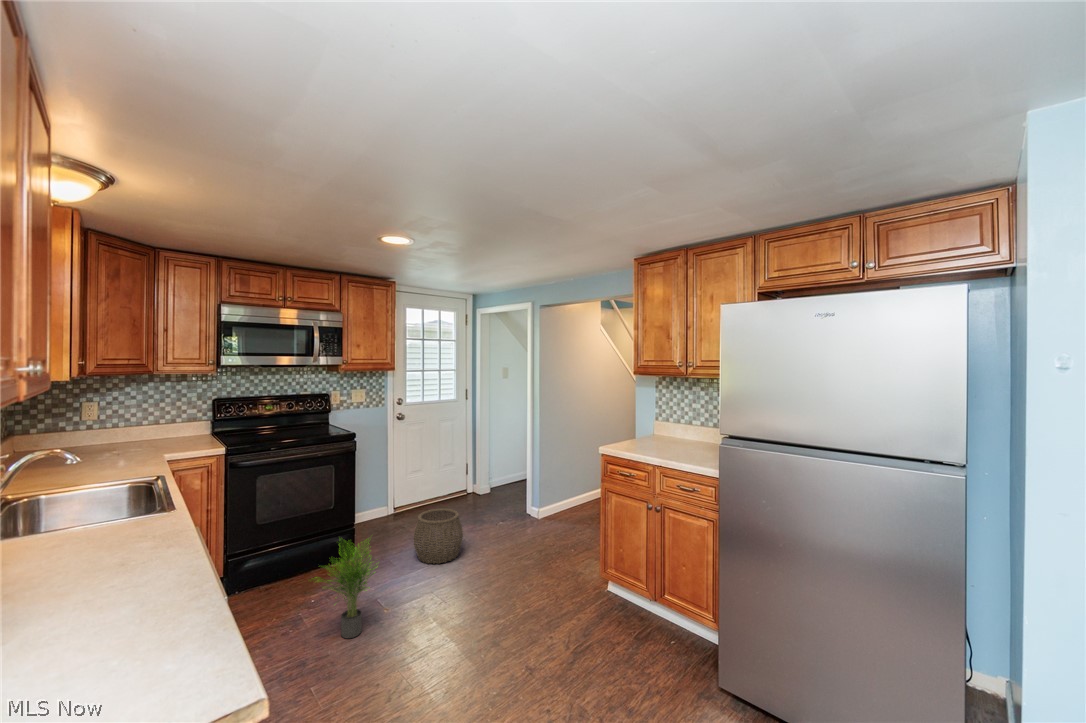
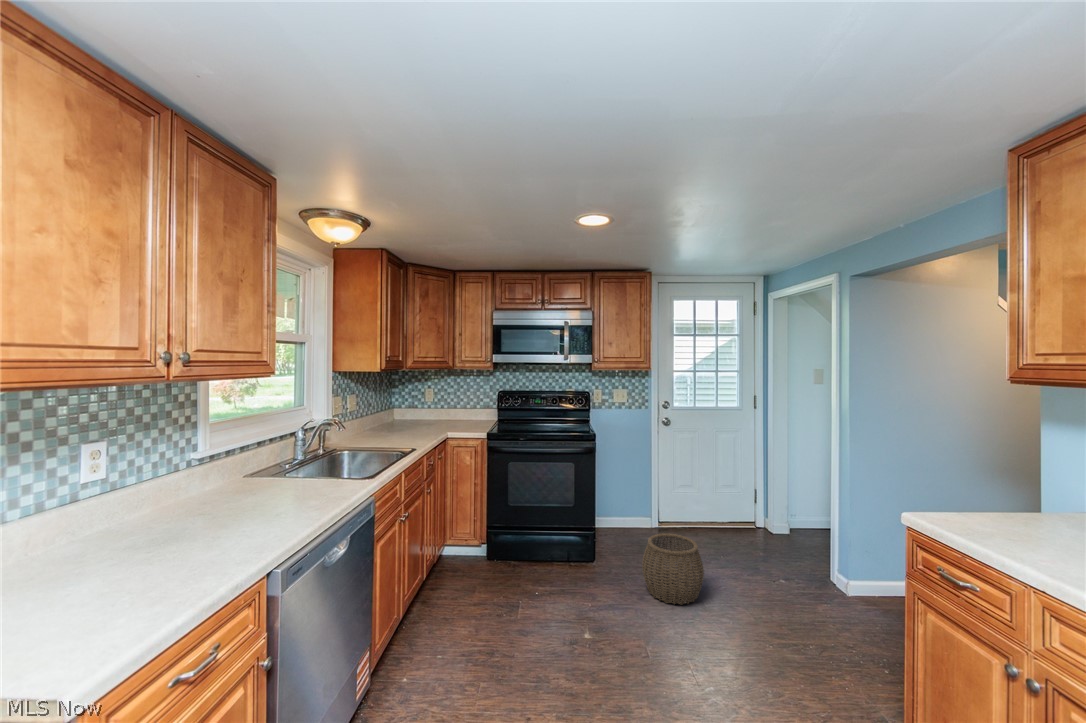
potted plant: present [318,539,375,638] -> none [491,536,564,650]

